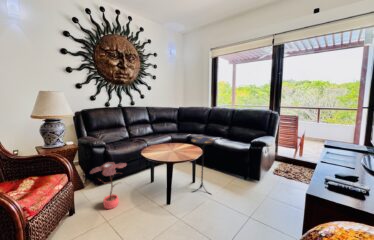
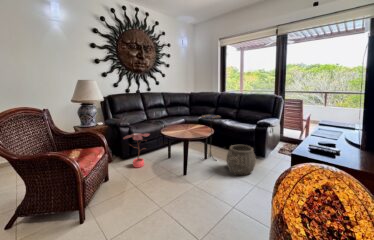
woven basket: none [223,177,260,221] -> present [227,145,256,175]

